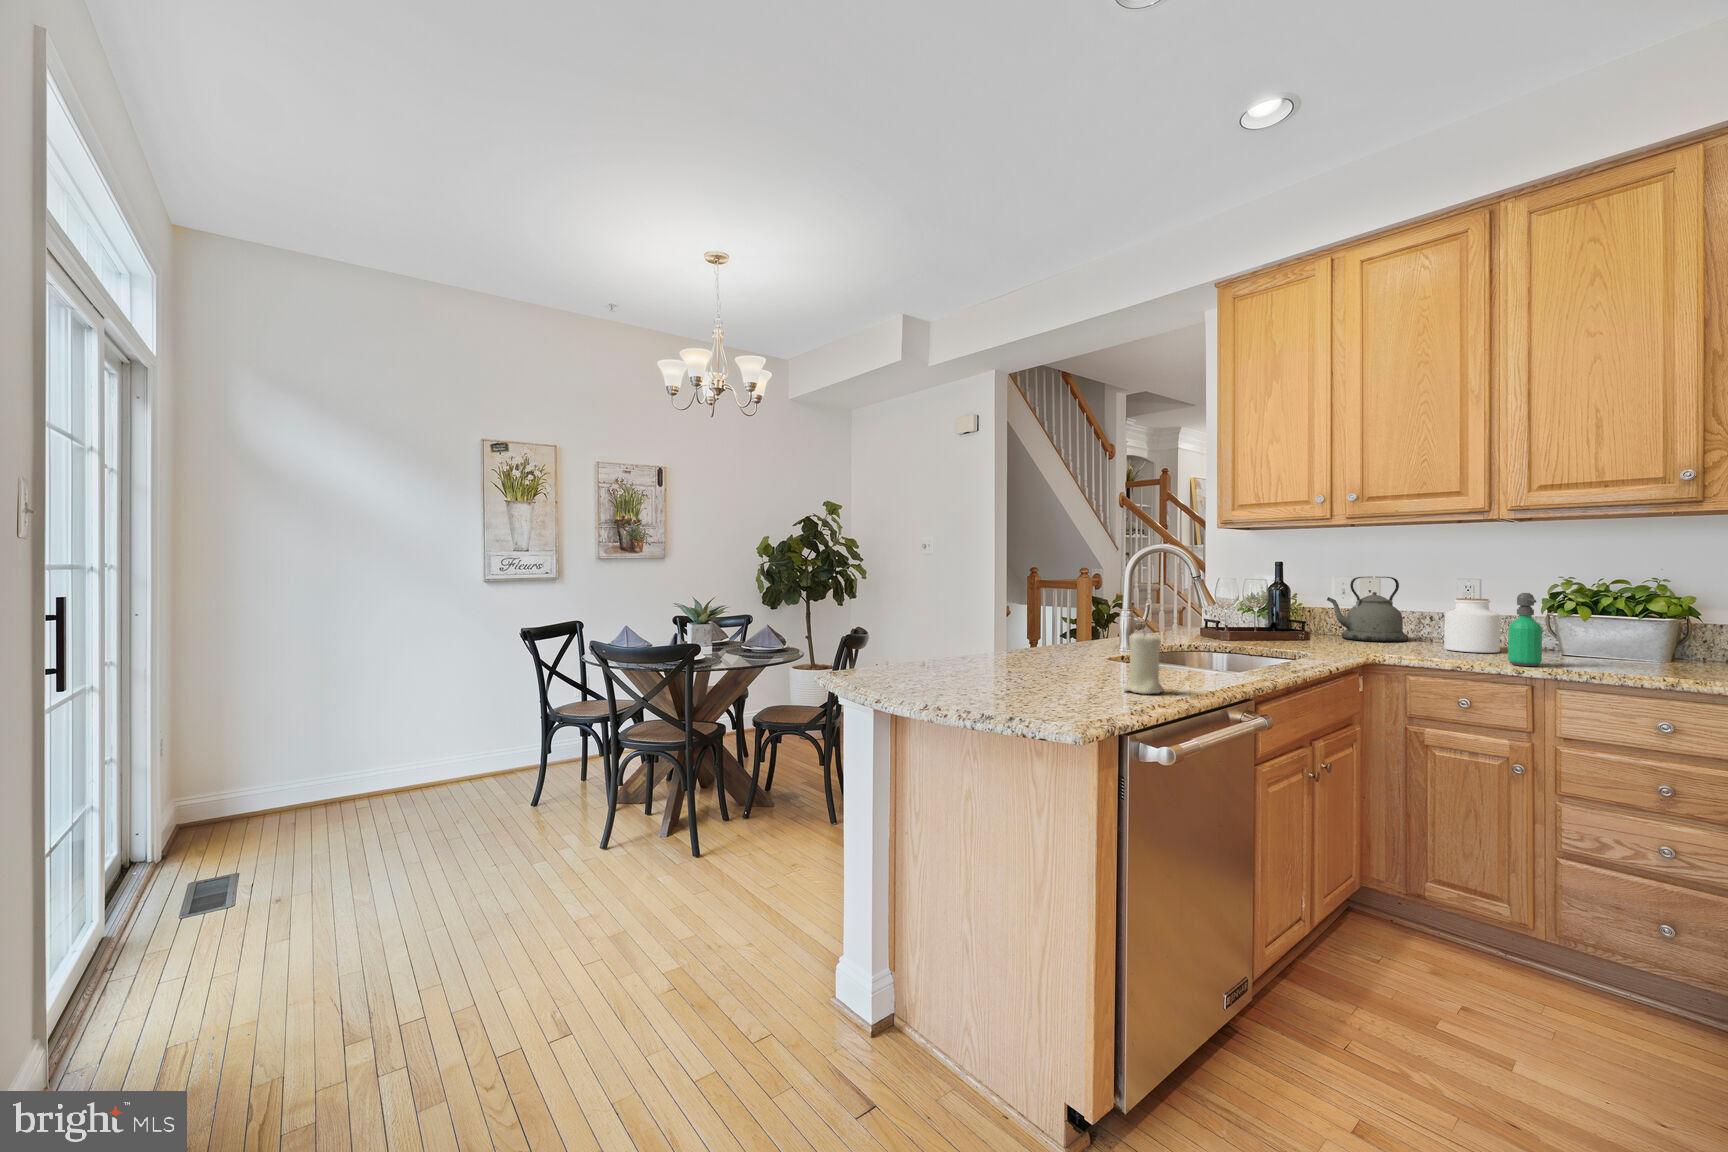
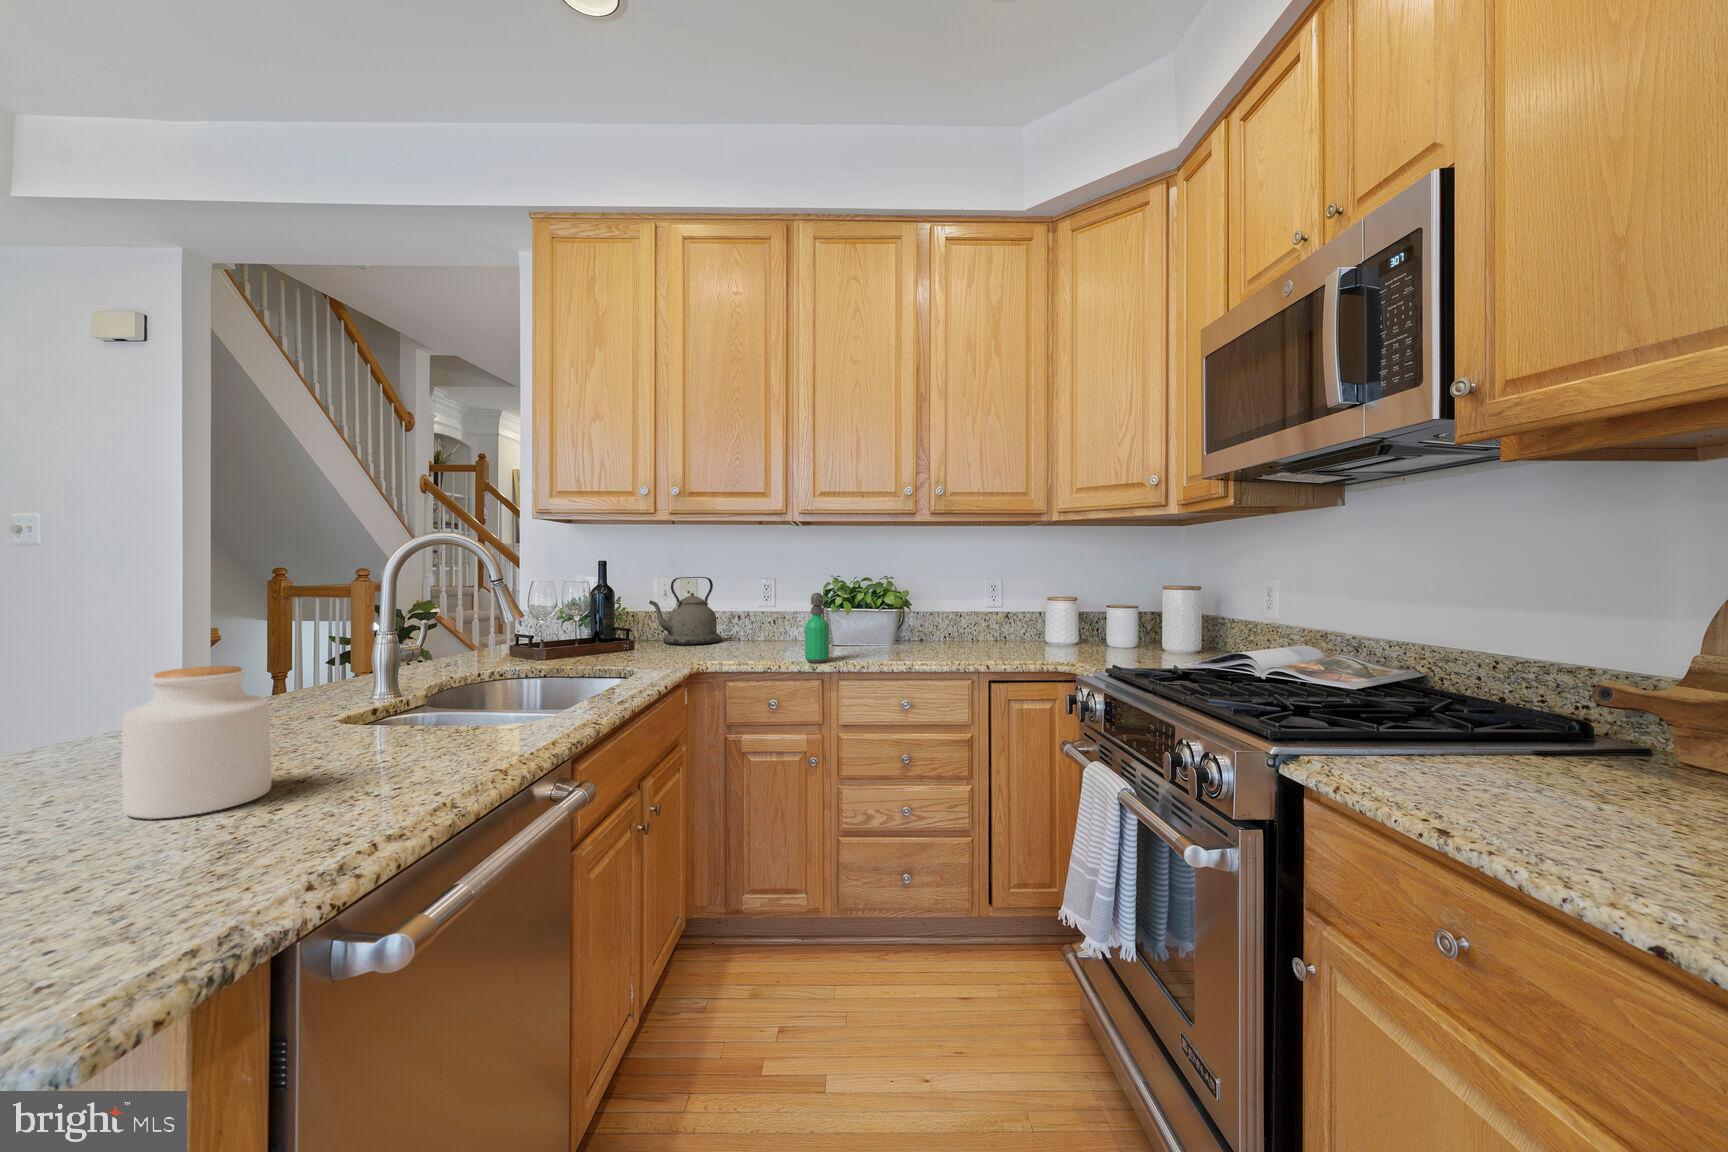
jar: present [1444,598,1500,653] -> present [122,666,271,819]
candle: present [1123,633,1164,694] -> none [338,689,421,803]

